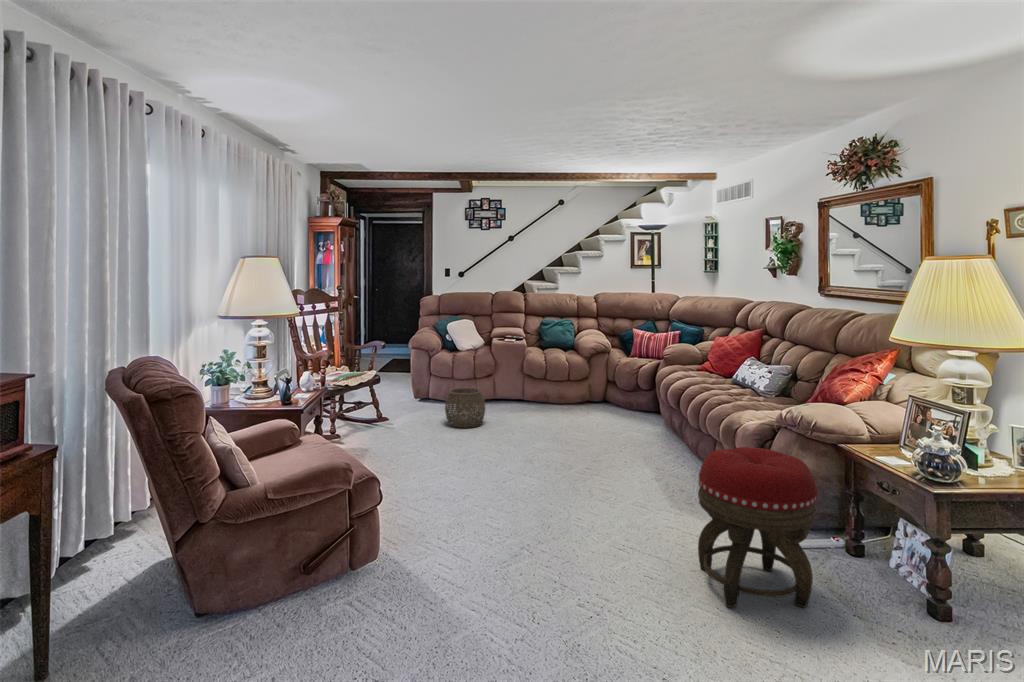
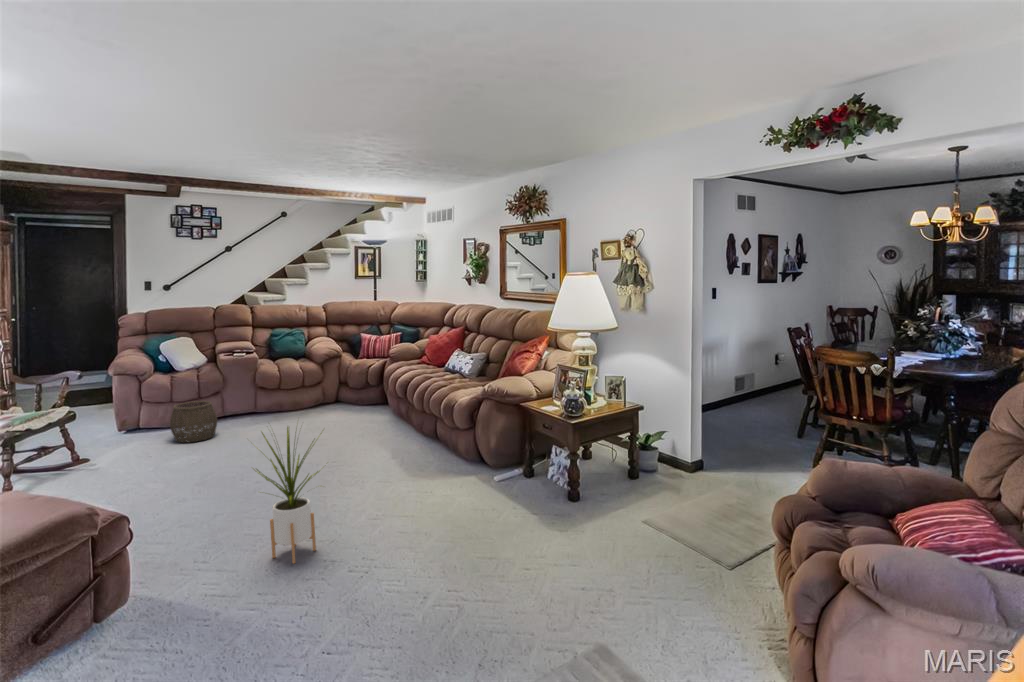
house plant: none [496,430,583,601] -> present [256,427,322,563]
footstool: present [698,447,817,608] -> none [421,411,503,530]

